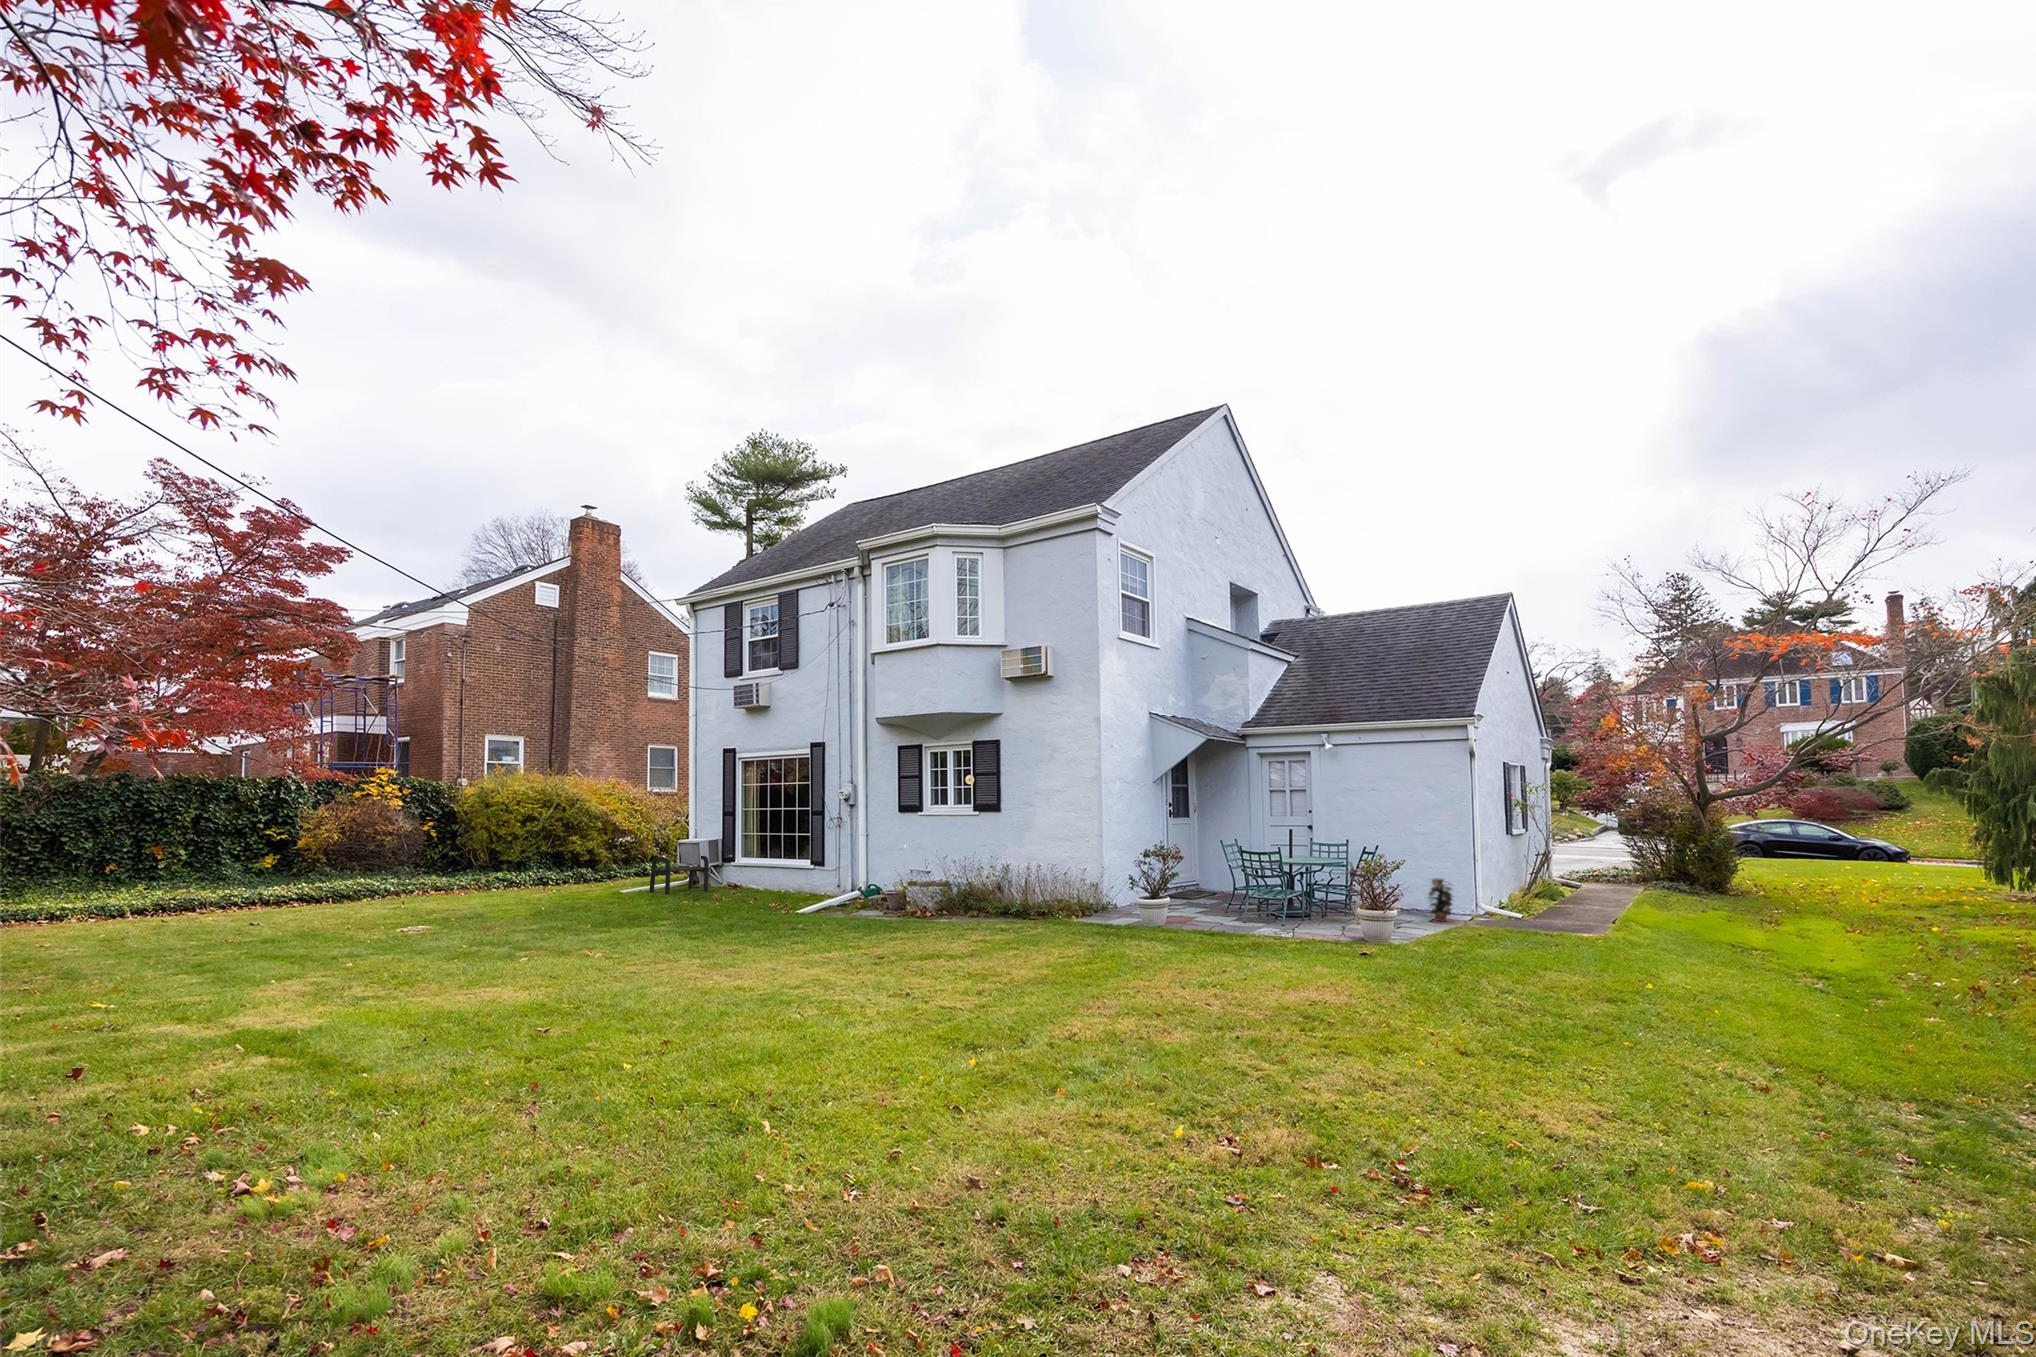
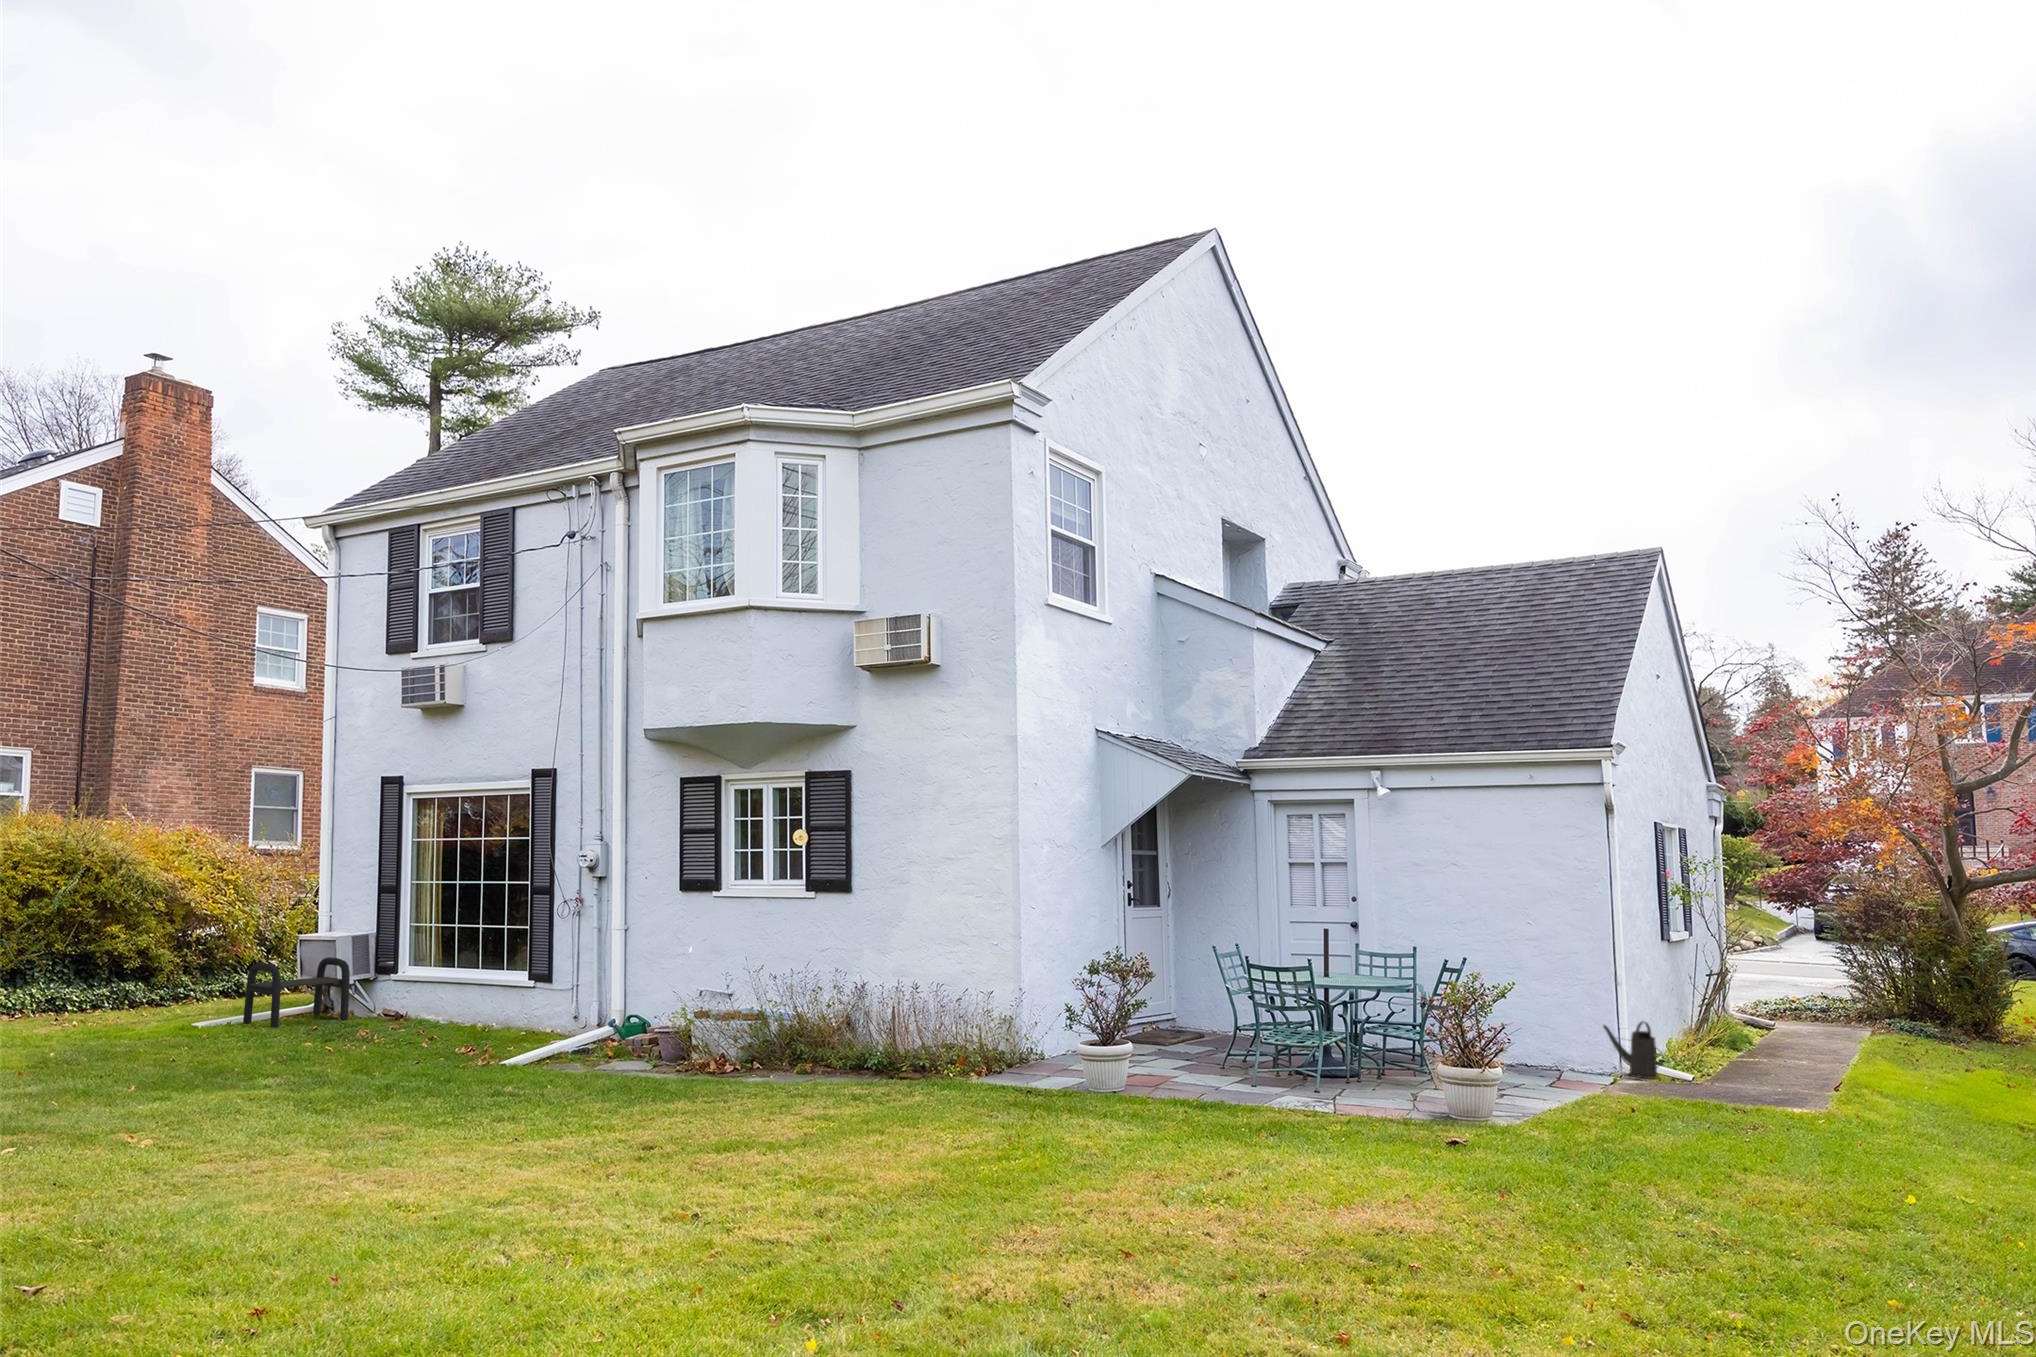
decorative plant: present [1428,878,1452,921] -> none [1531,1004,1582,1072]
watering can: none [1471,889,1510,925] -> present [1603,1022,1664,1079]

